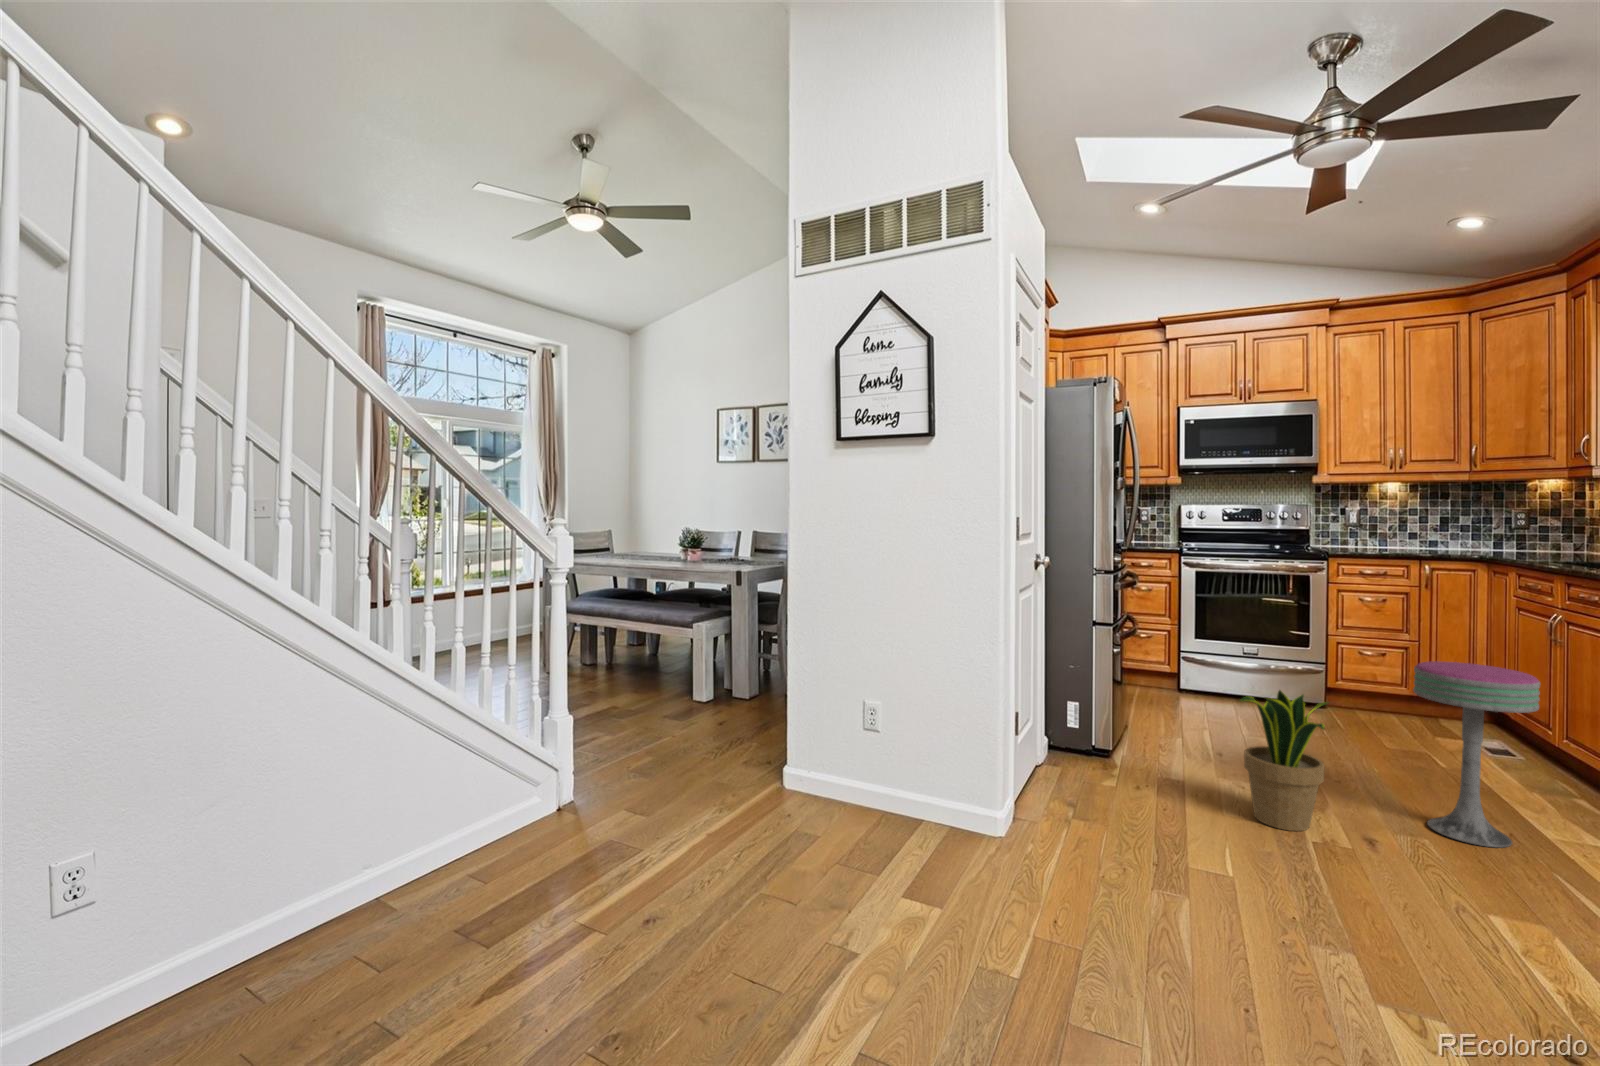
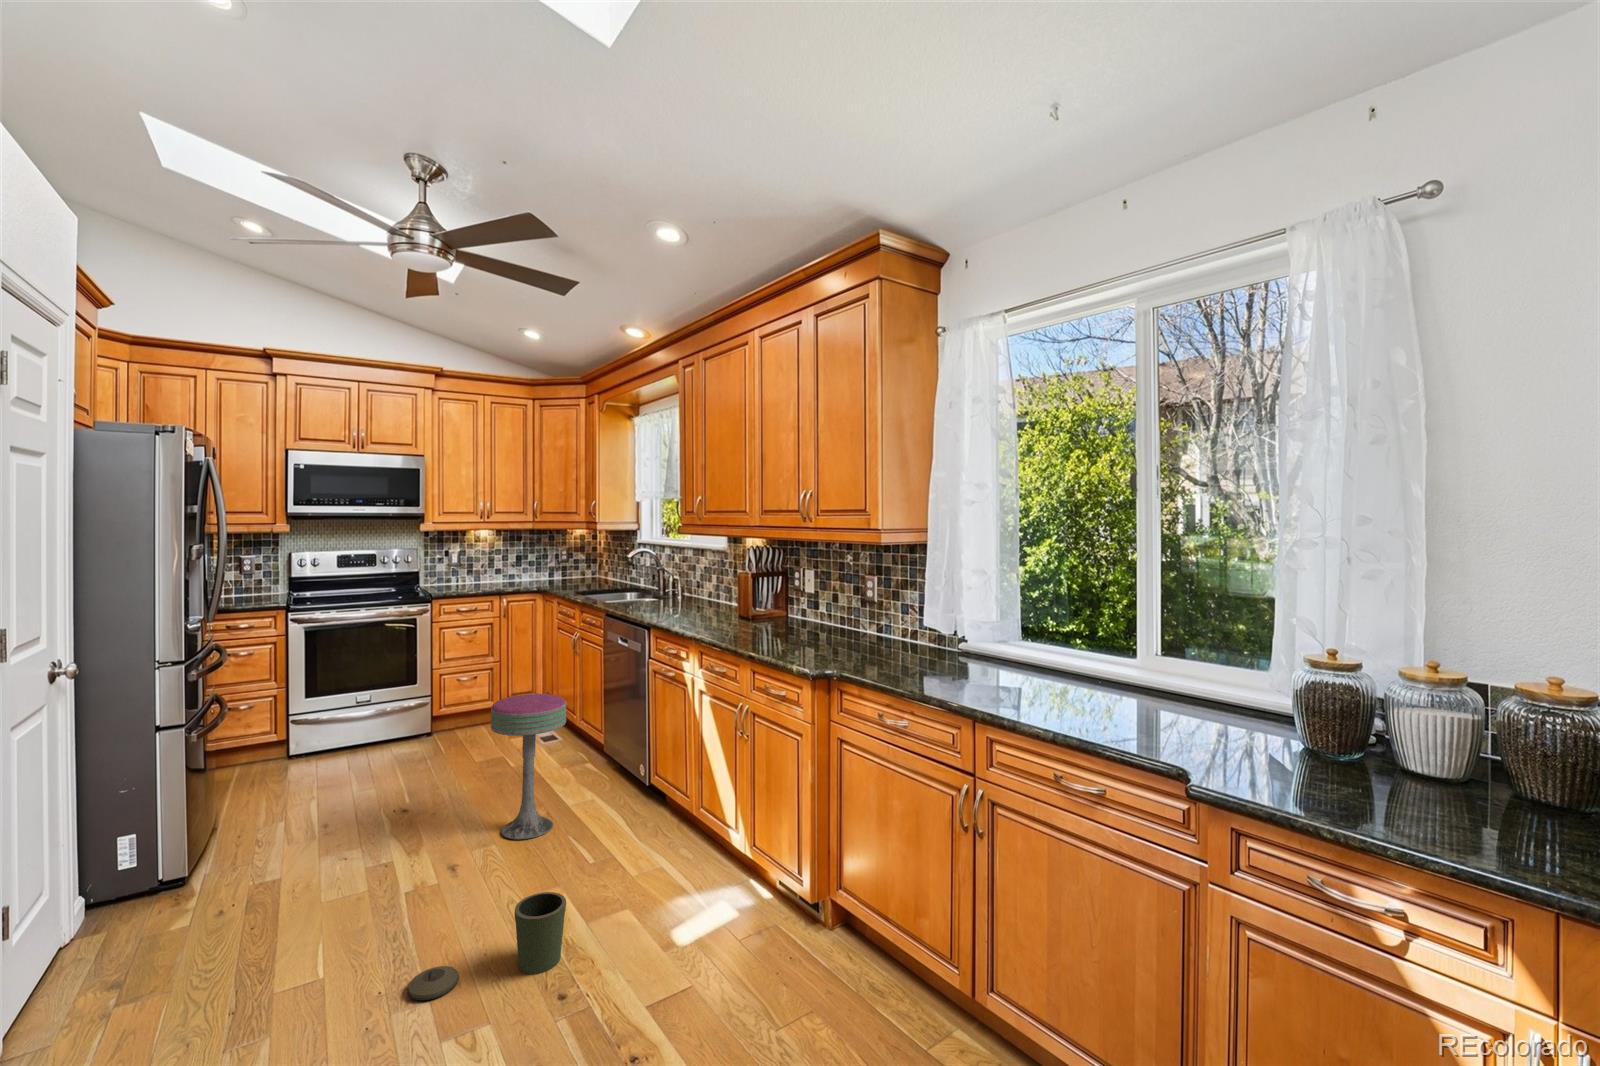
potted plant: present [1240,690,1327,831] -> none [340,757,428,898]
trash can: none [1315,887,1550,994] -> present [408,892,566,1000]

